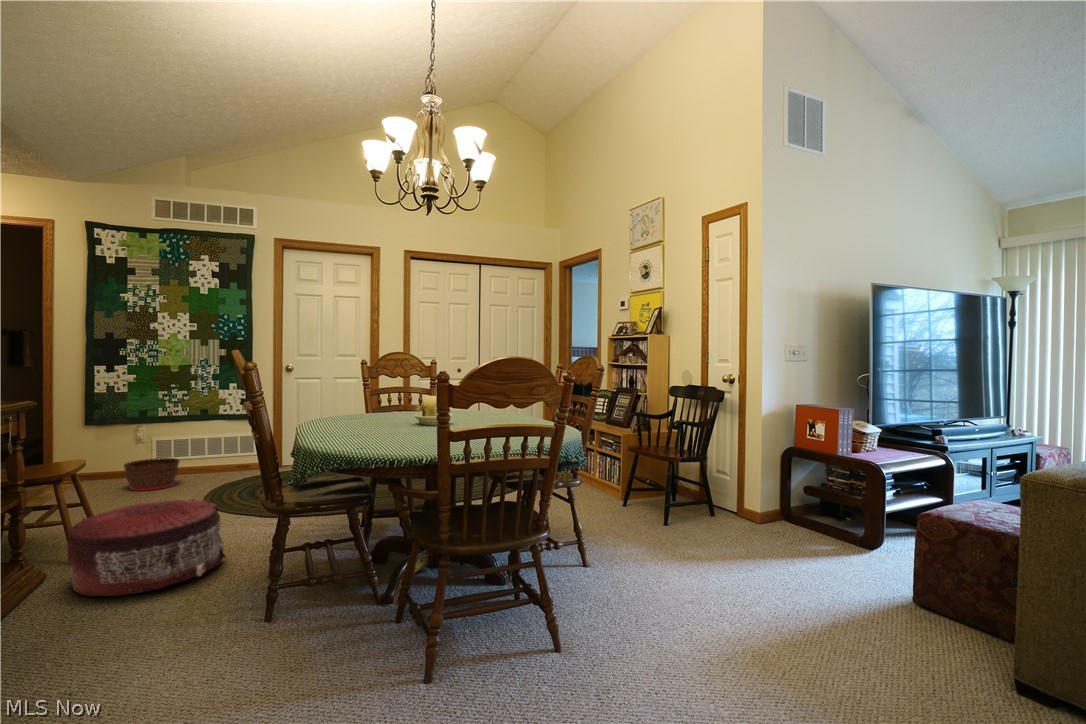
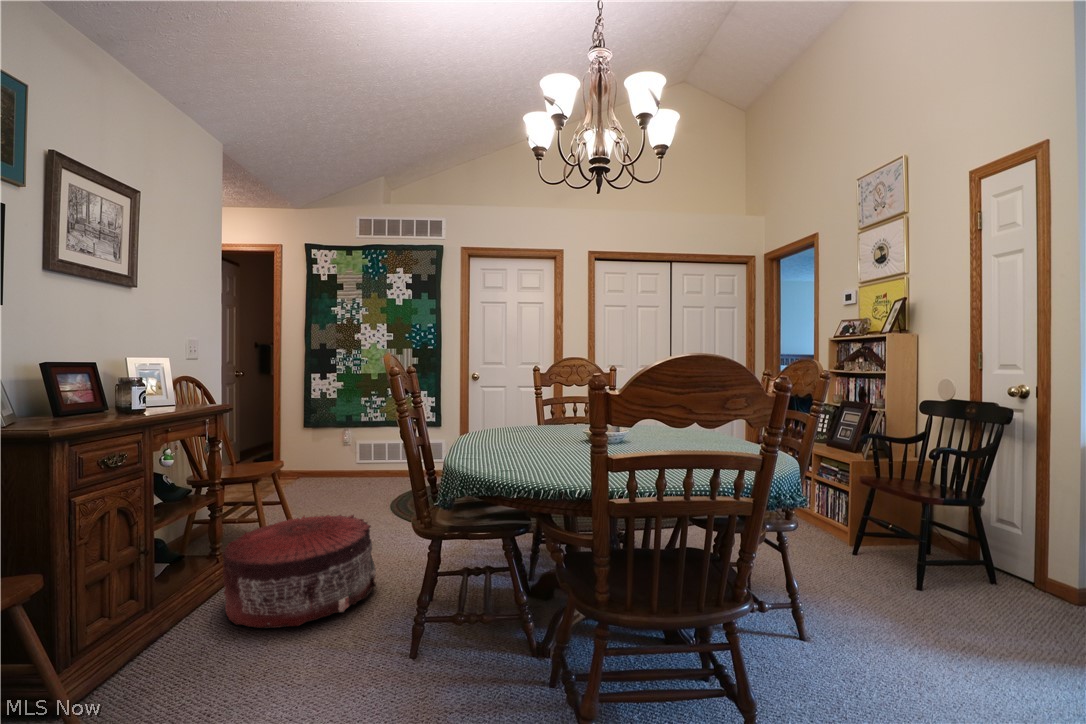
basket: present [124,458,179,491] -> none [331,458,377,488]

